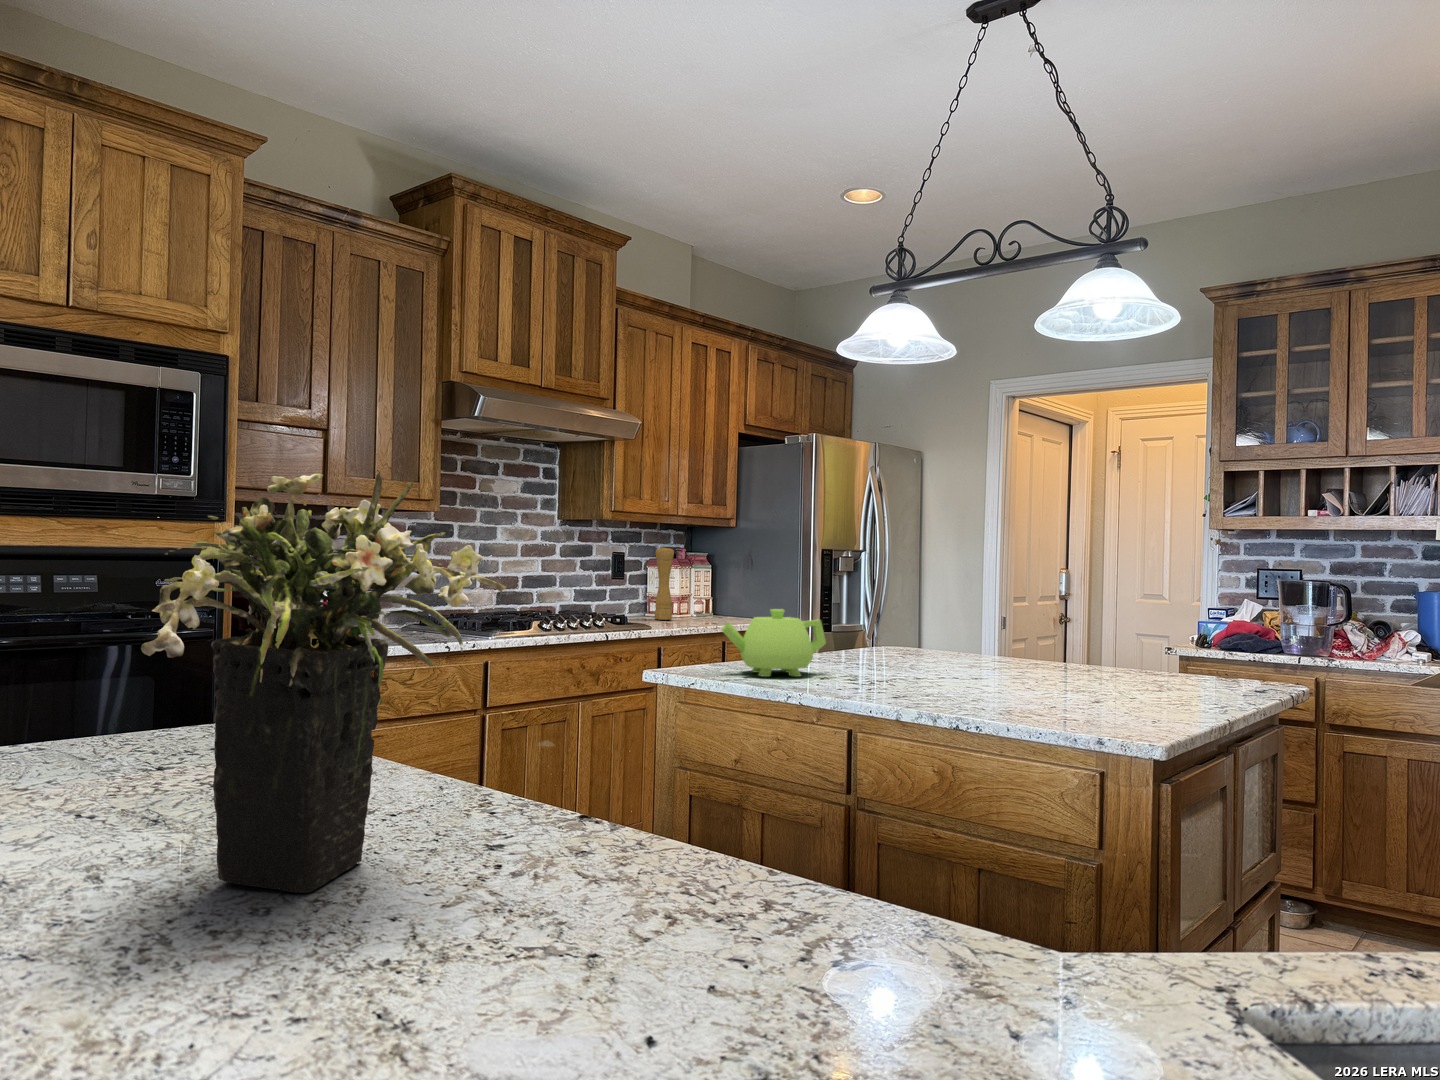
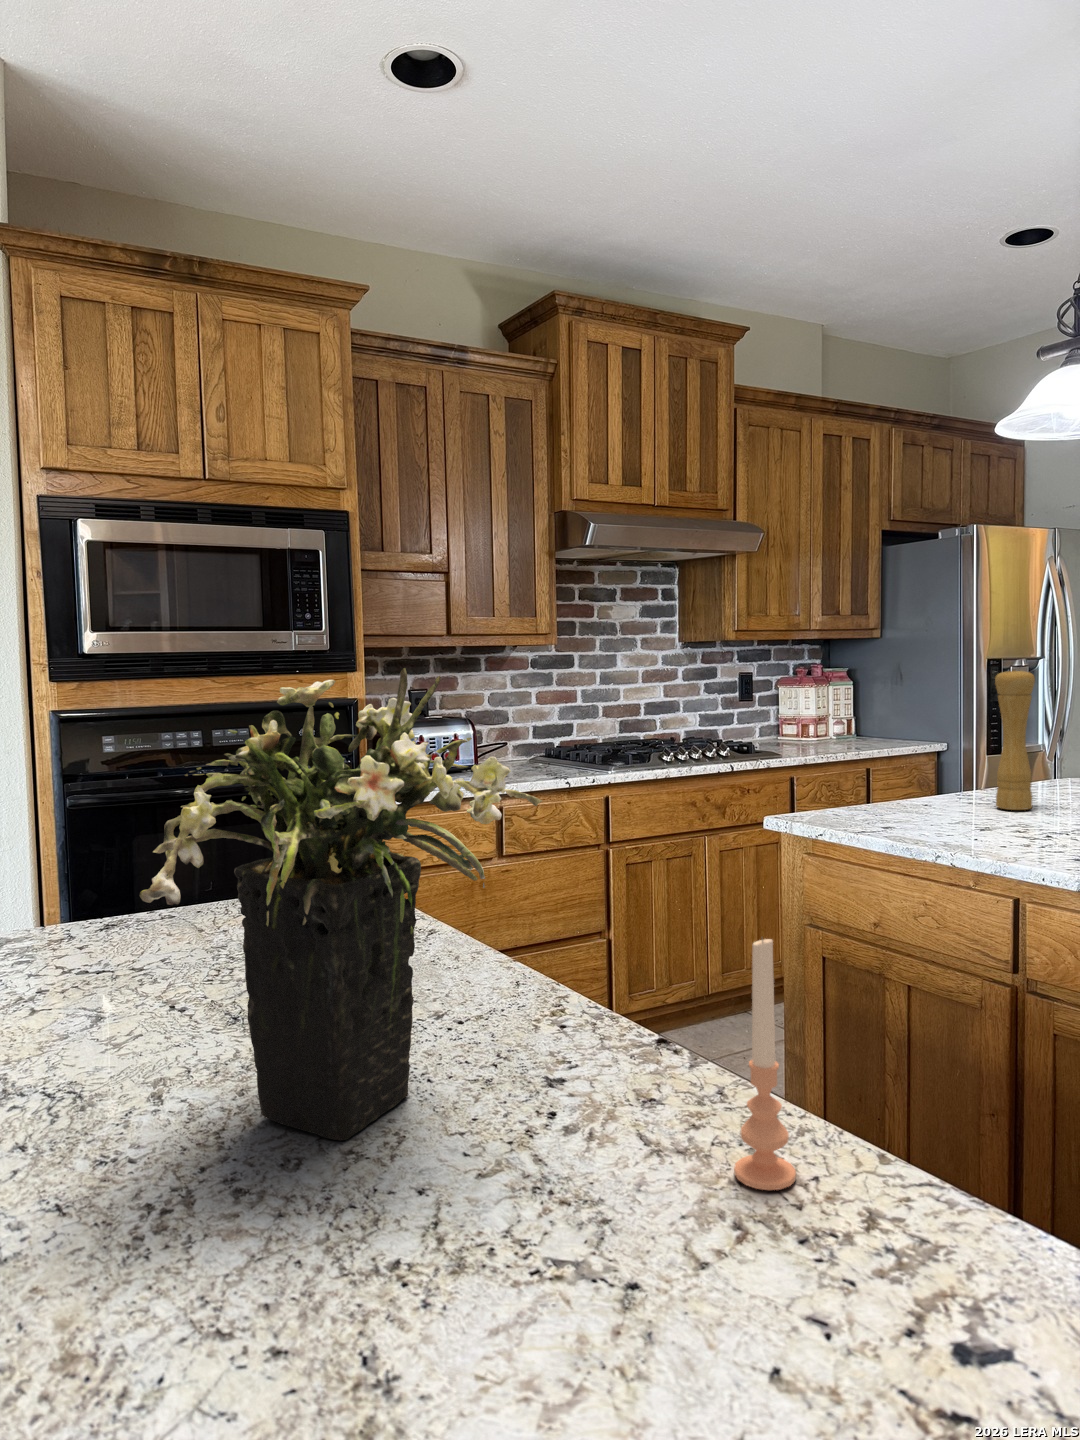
pepper mill: present [655,547,674,620] -> present [995,669,1035,810]
teapot: present [721,609,826,677] -> none [853,749,984,828]
candle: none [660,693,708,896] -> present [734,939,796,1190]

